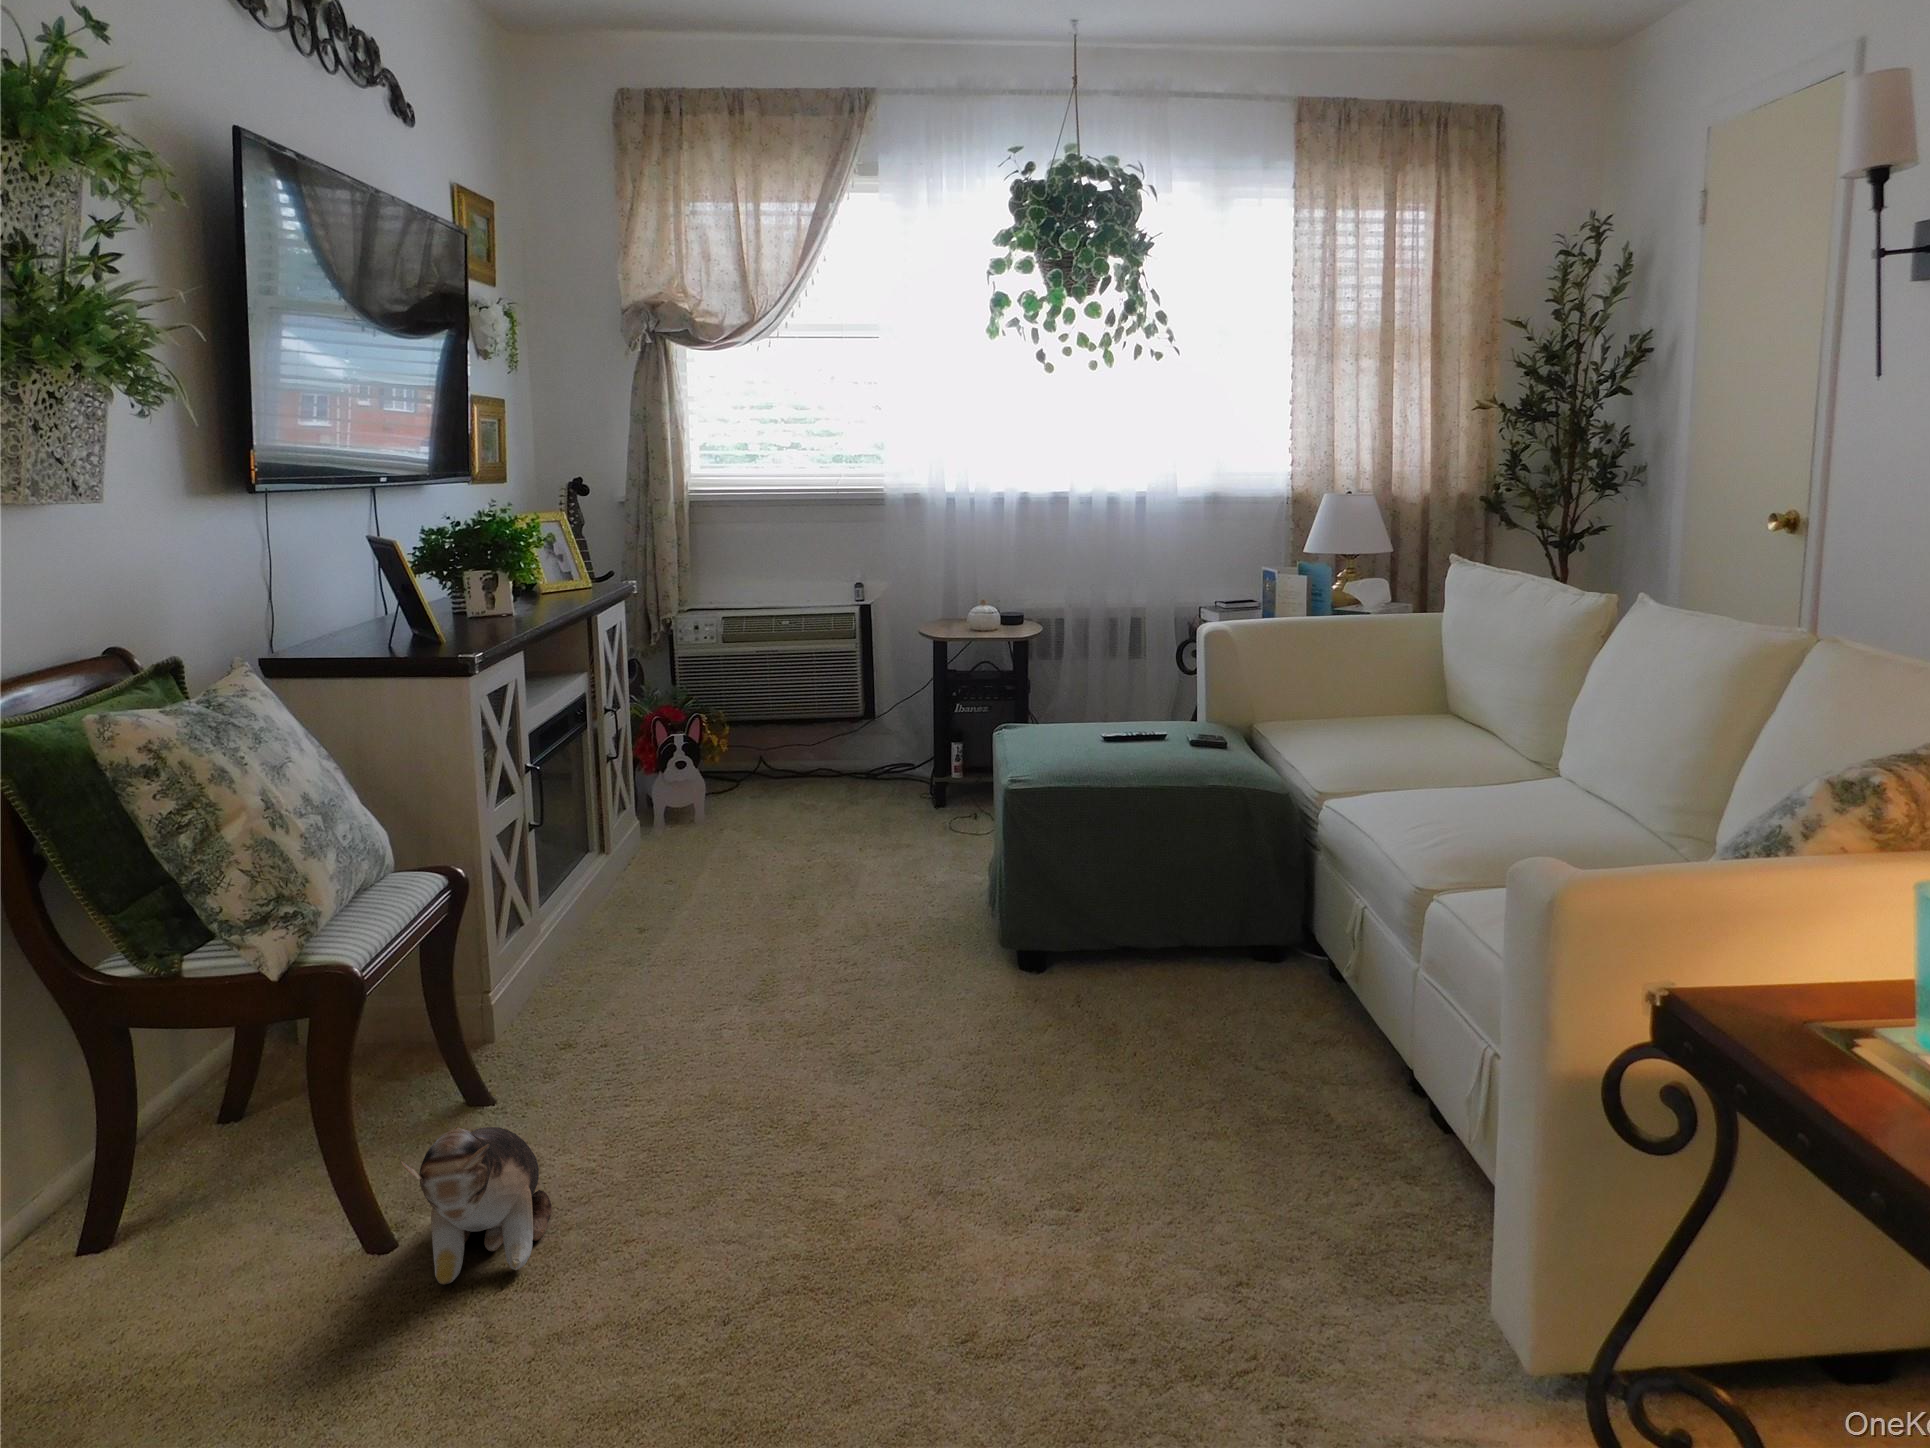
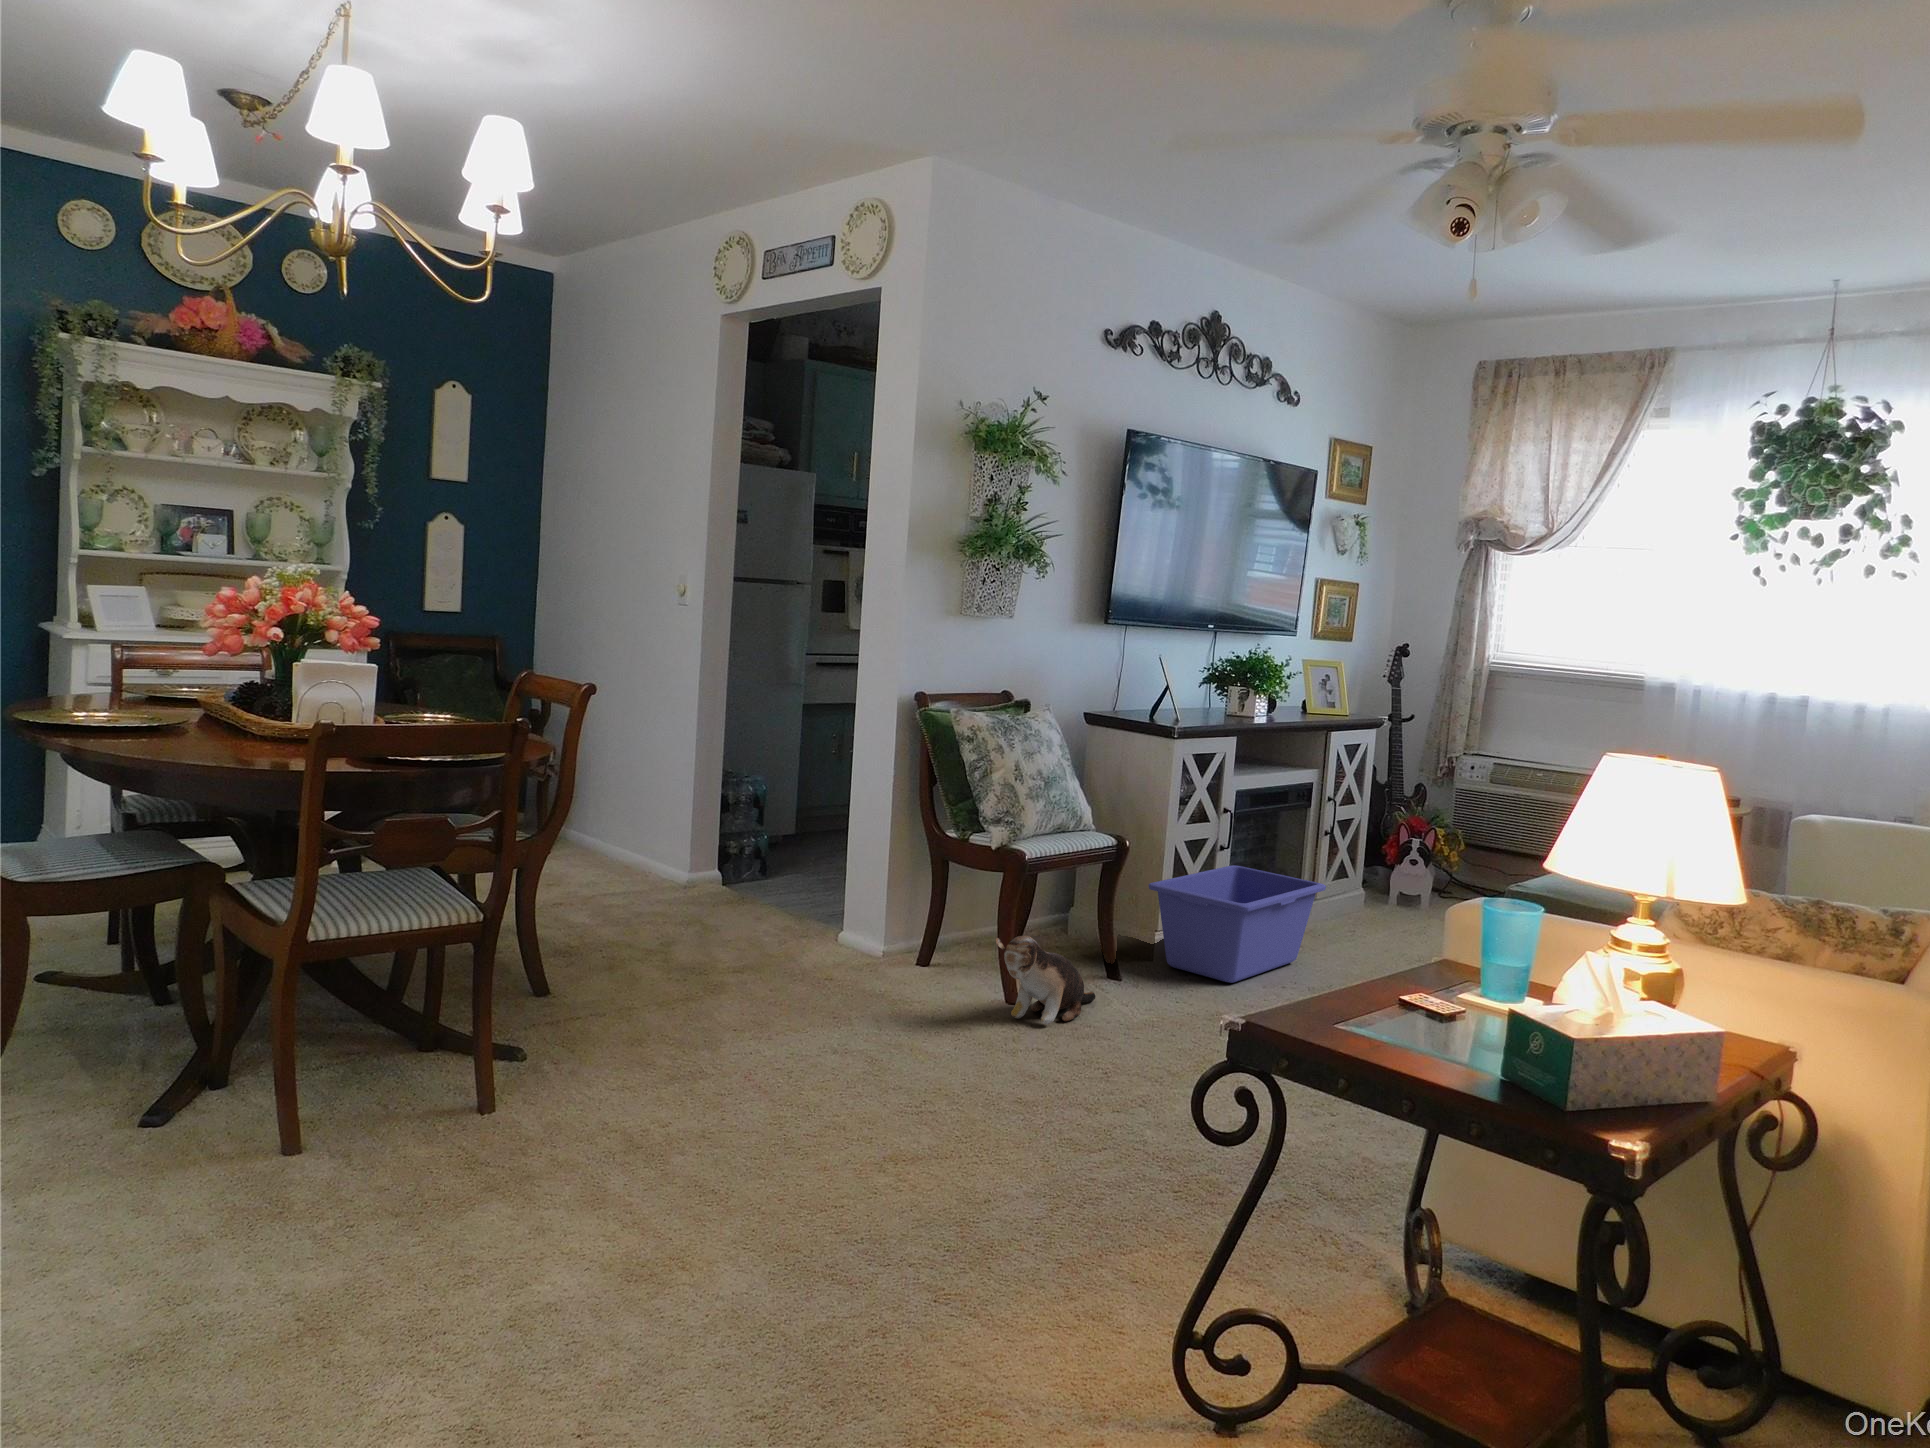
storage bin: none [493,837,713,1040] -> present [1149,865,1326,983]

